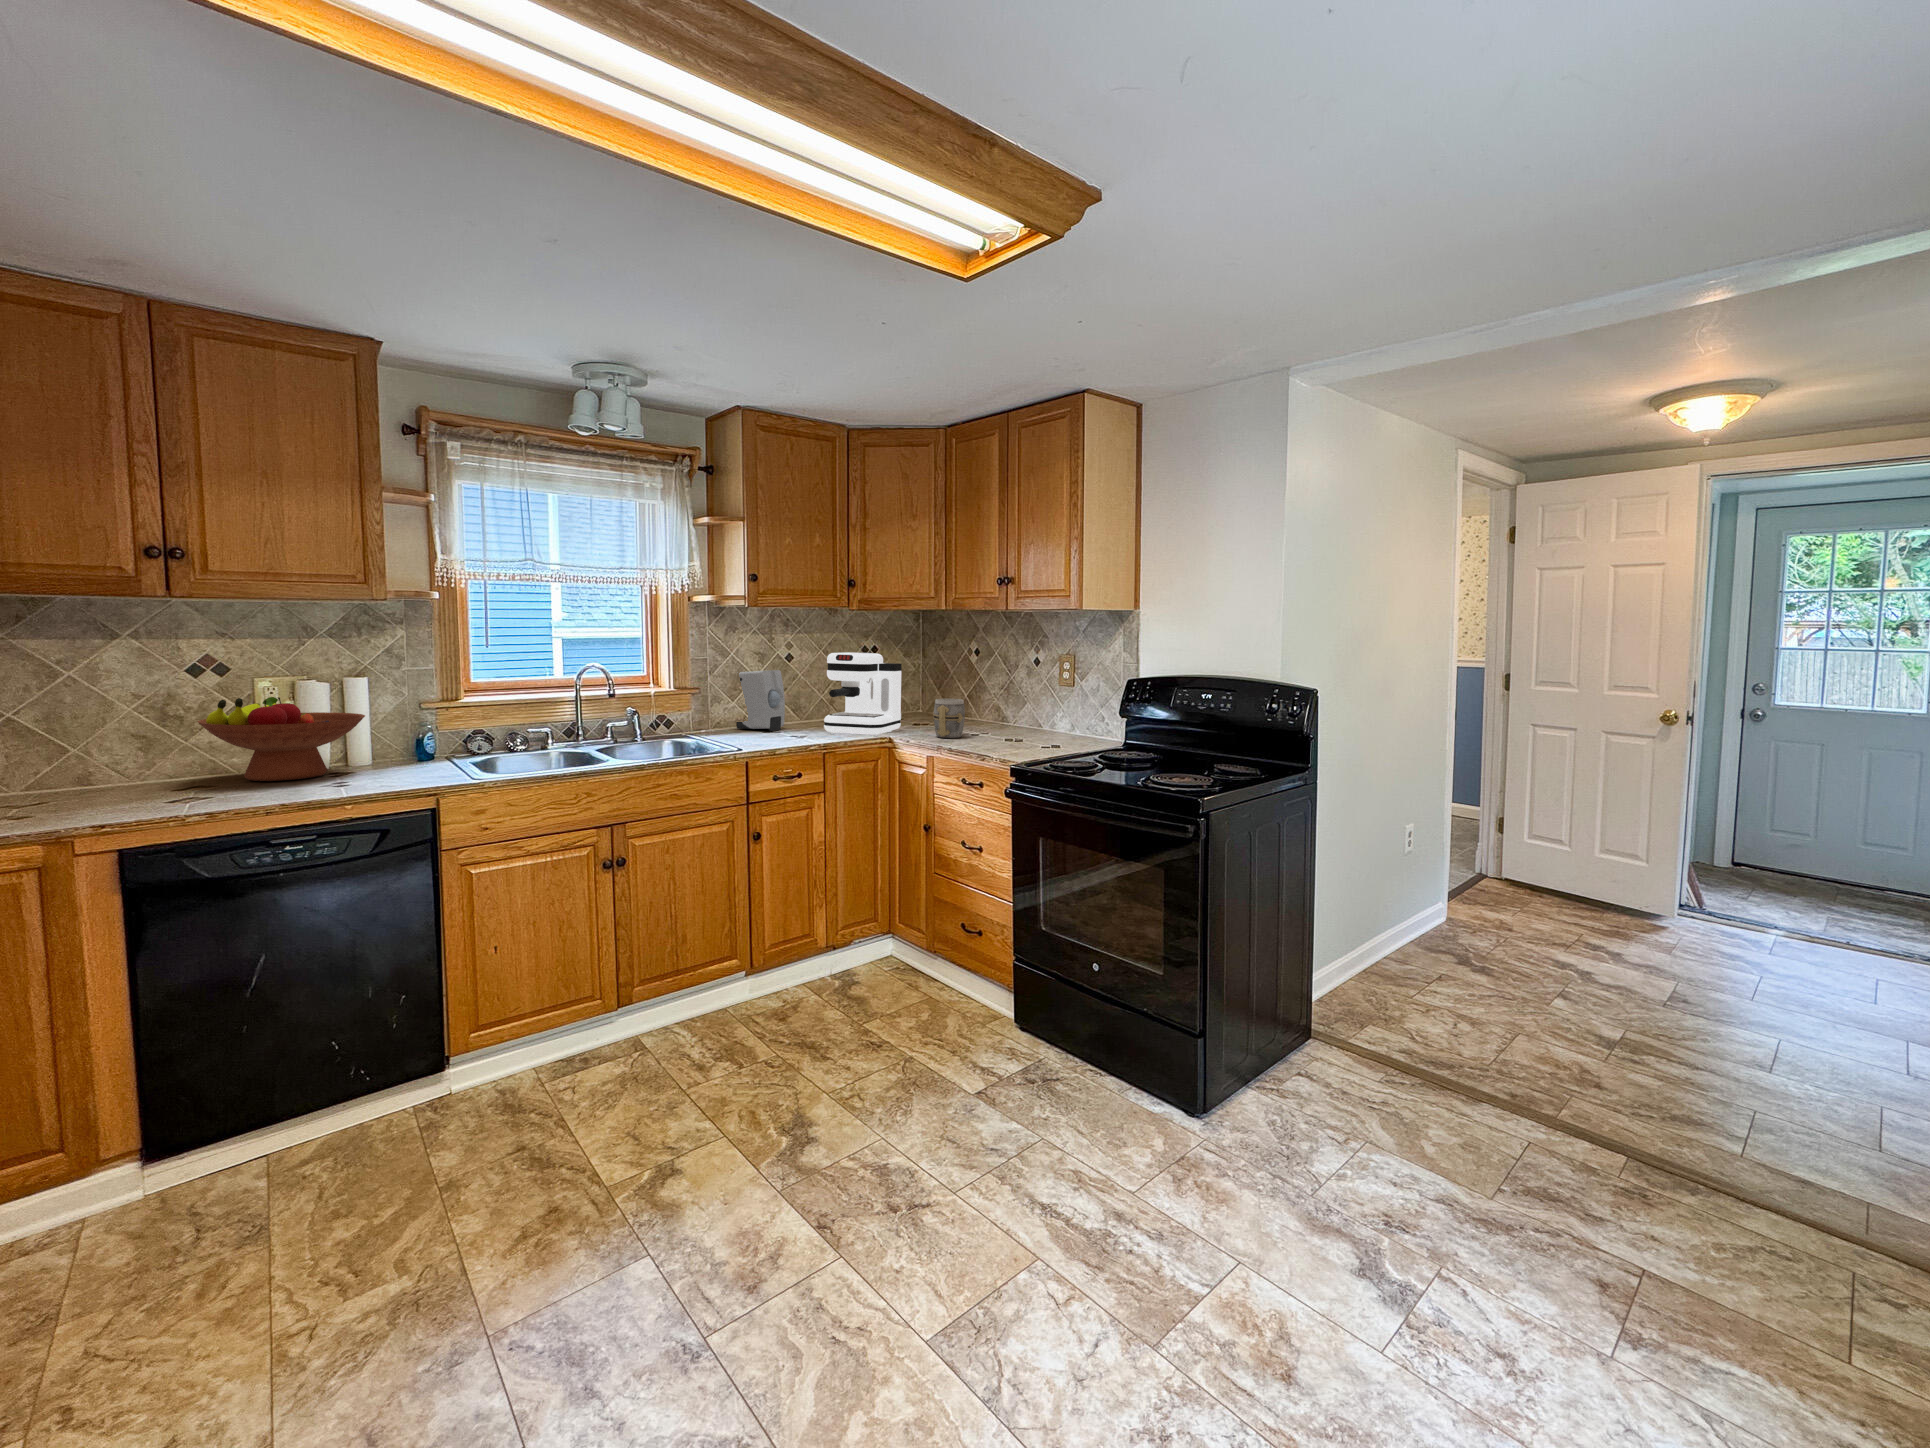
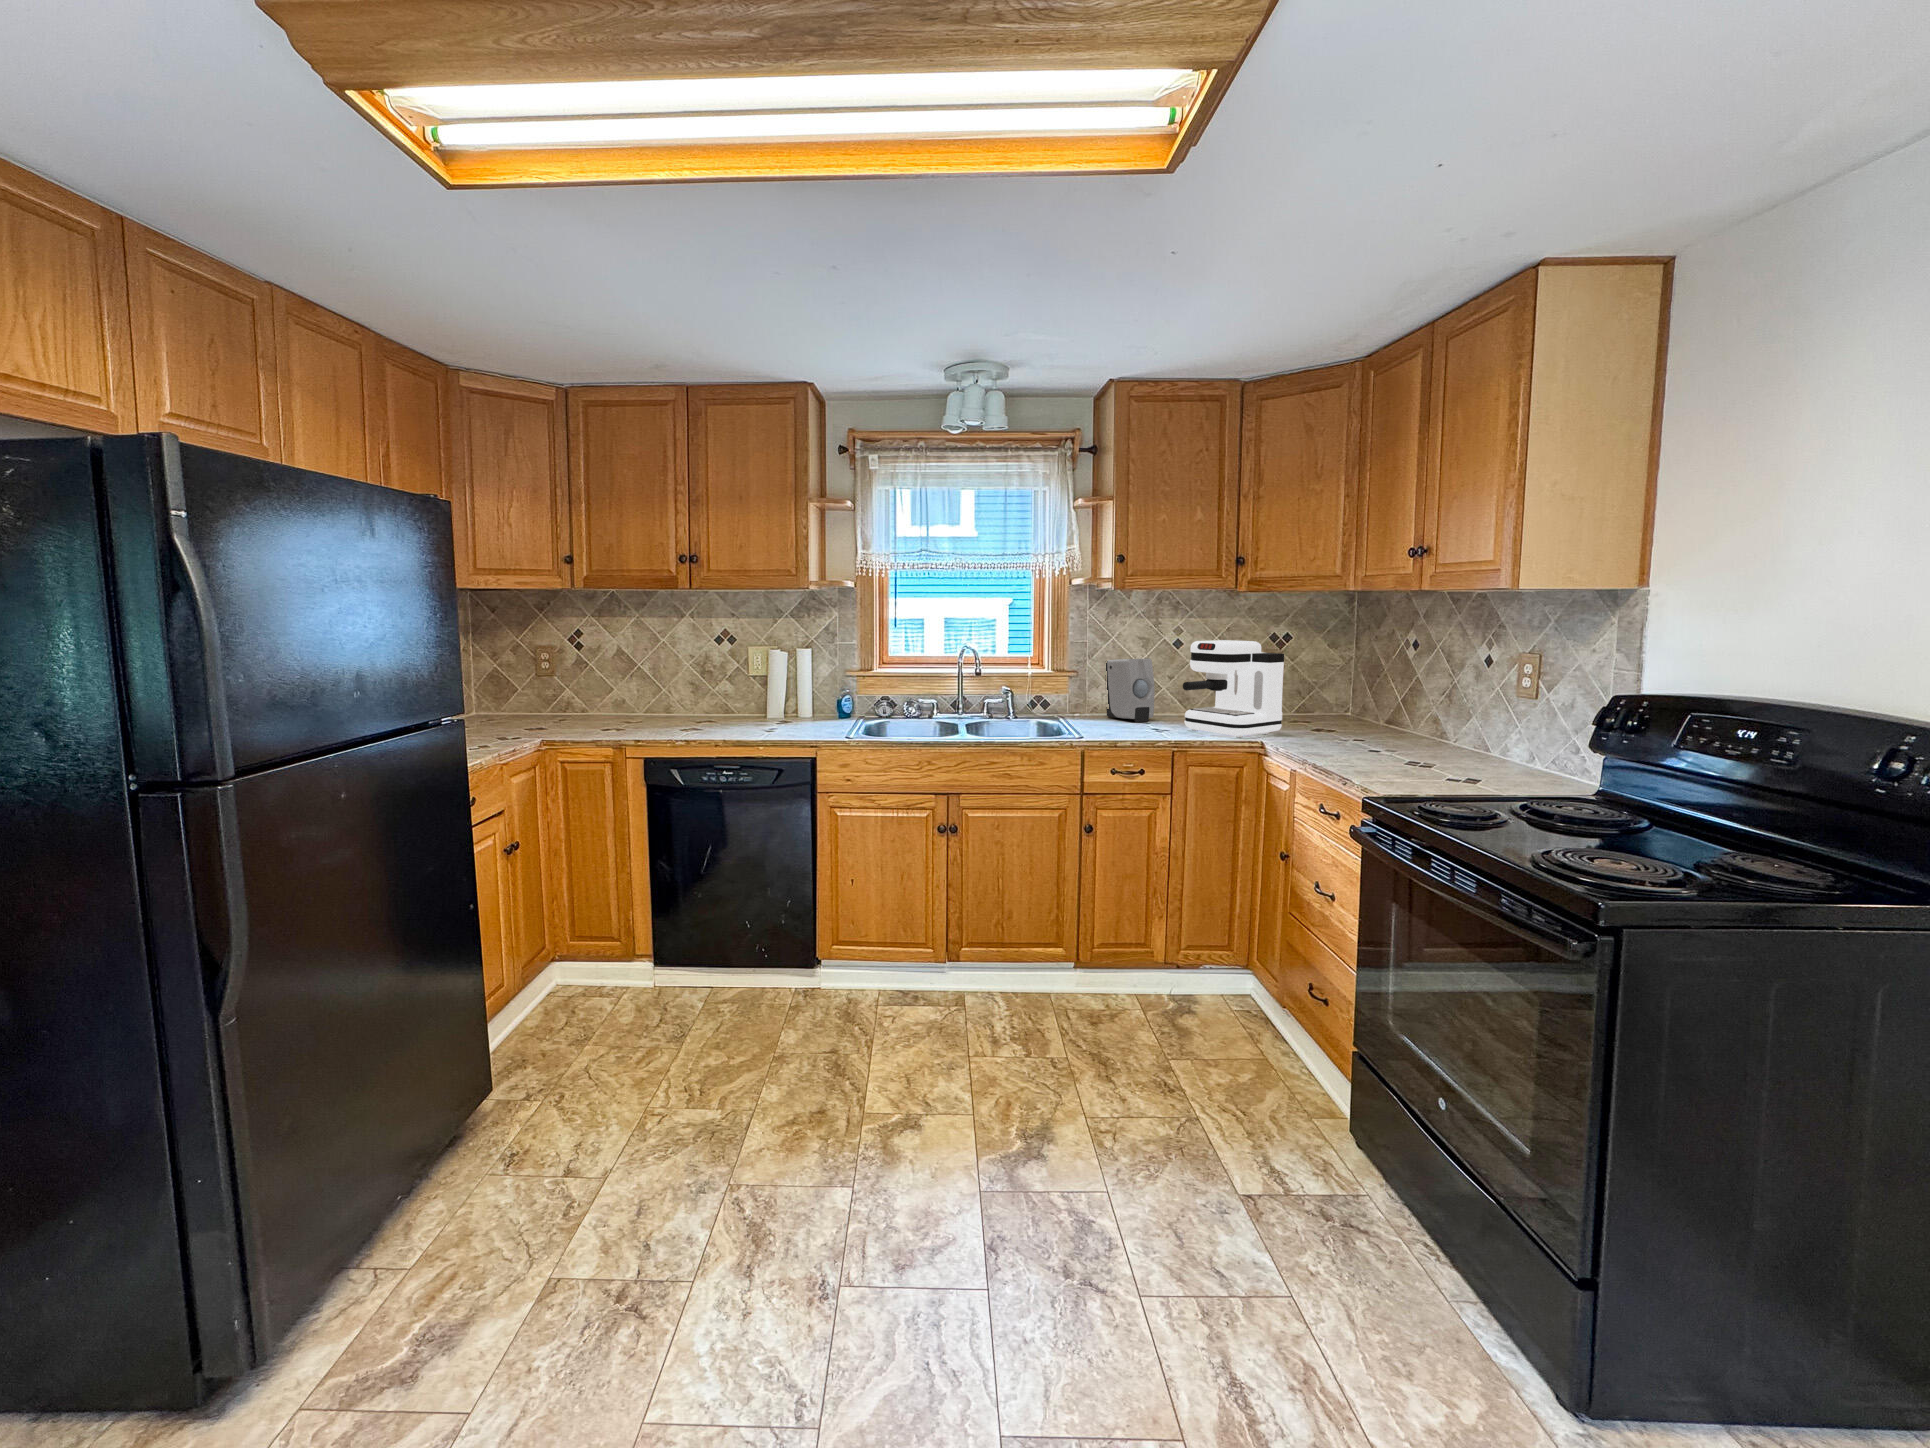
fruit bowl: present [198,697,365,781] -> none [706,675,794,733]
mug: present [933,699,965,738] -> none [1312,699,1364,749]

